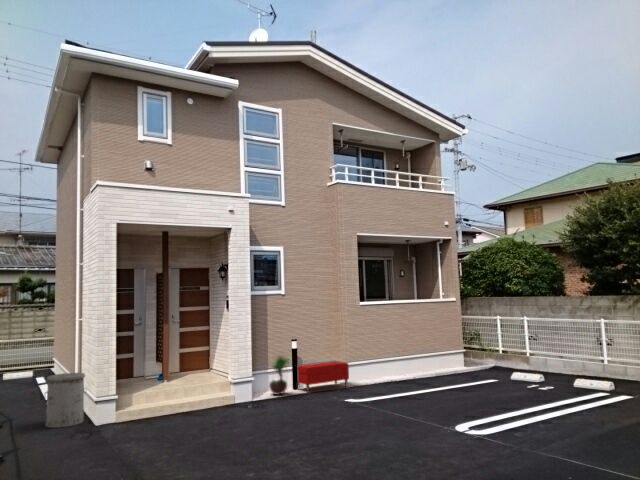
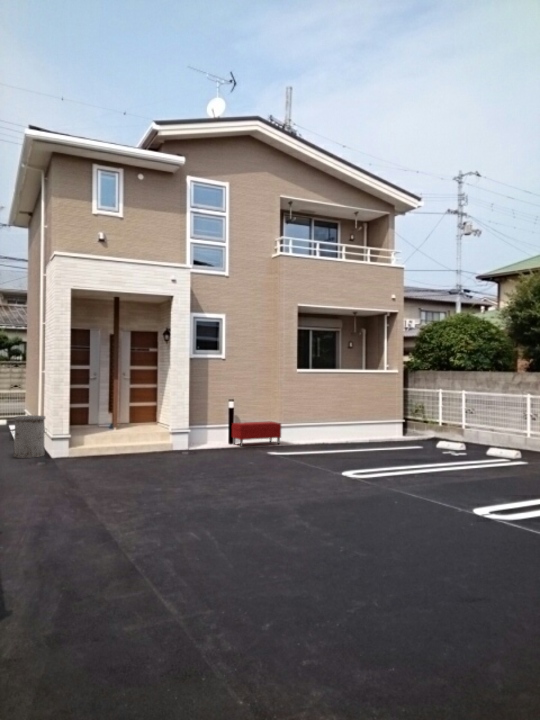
potted tree: present [269,357,289,395] -> none [206,410,227,447]

